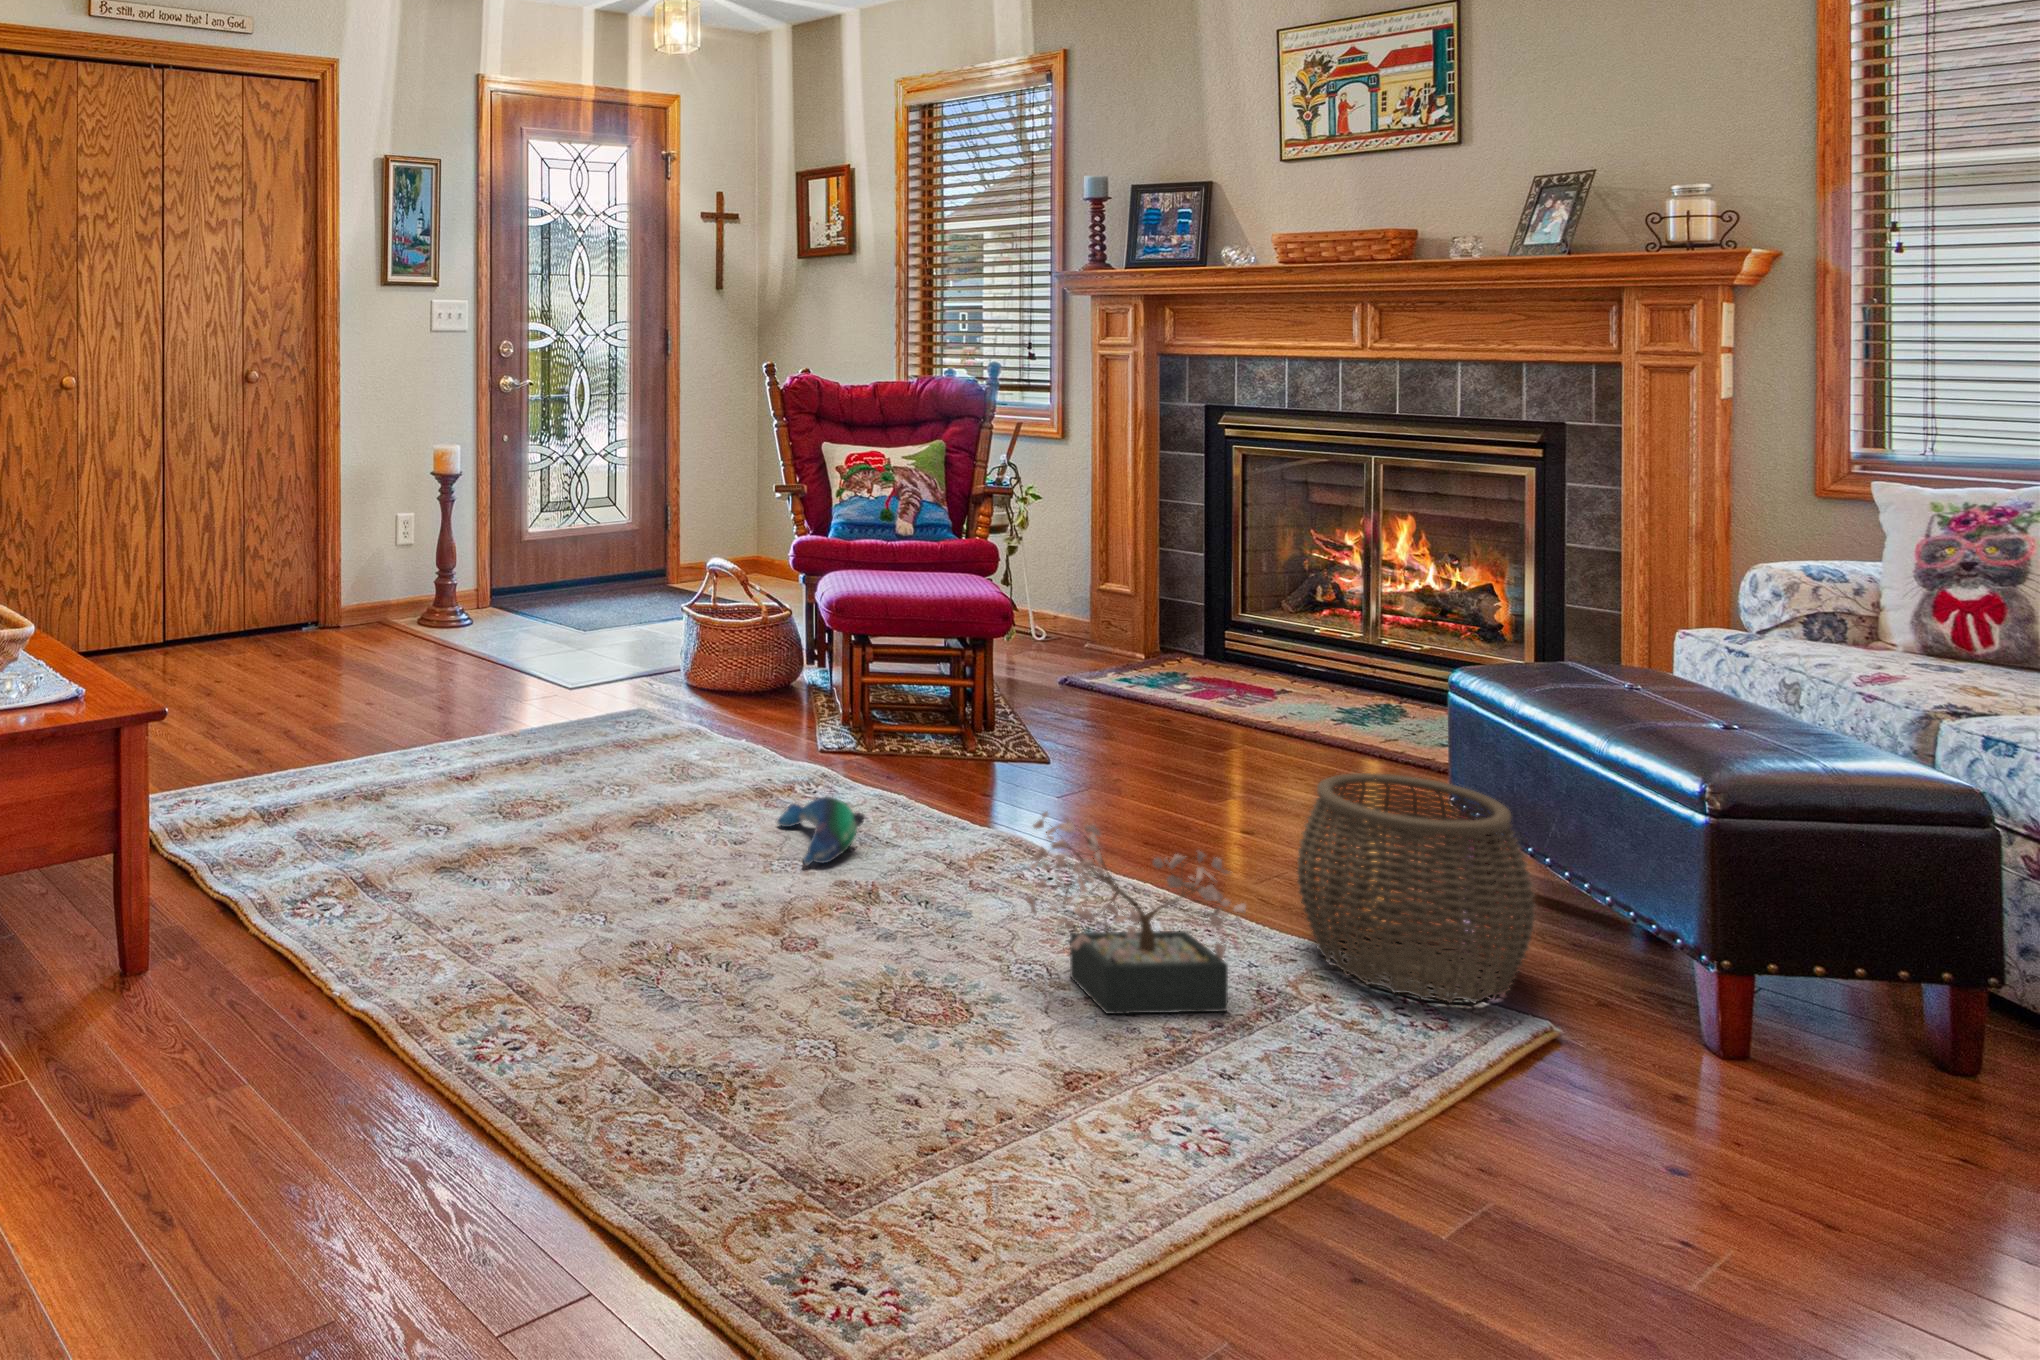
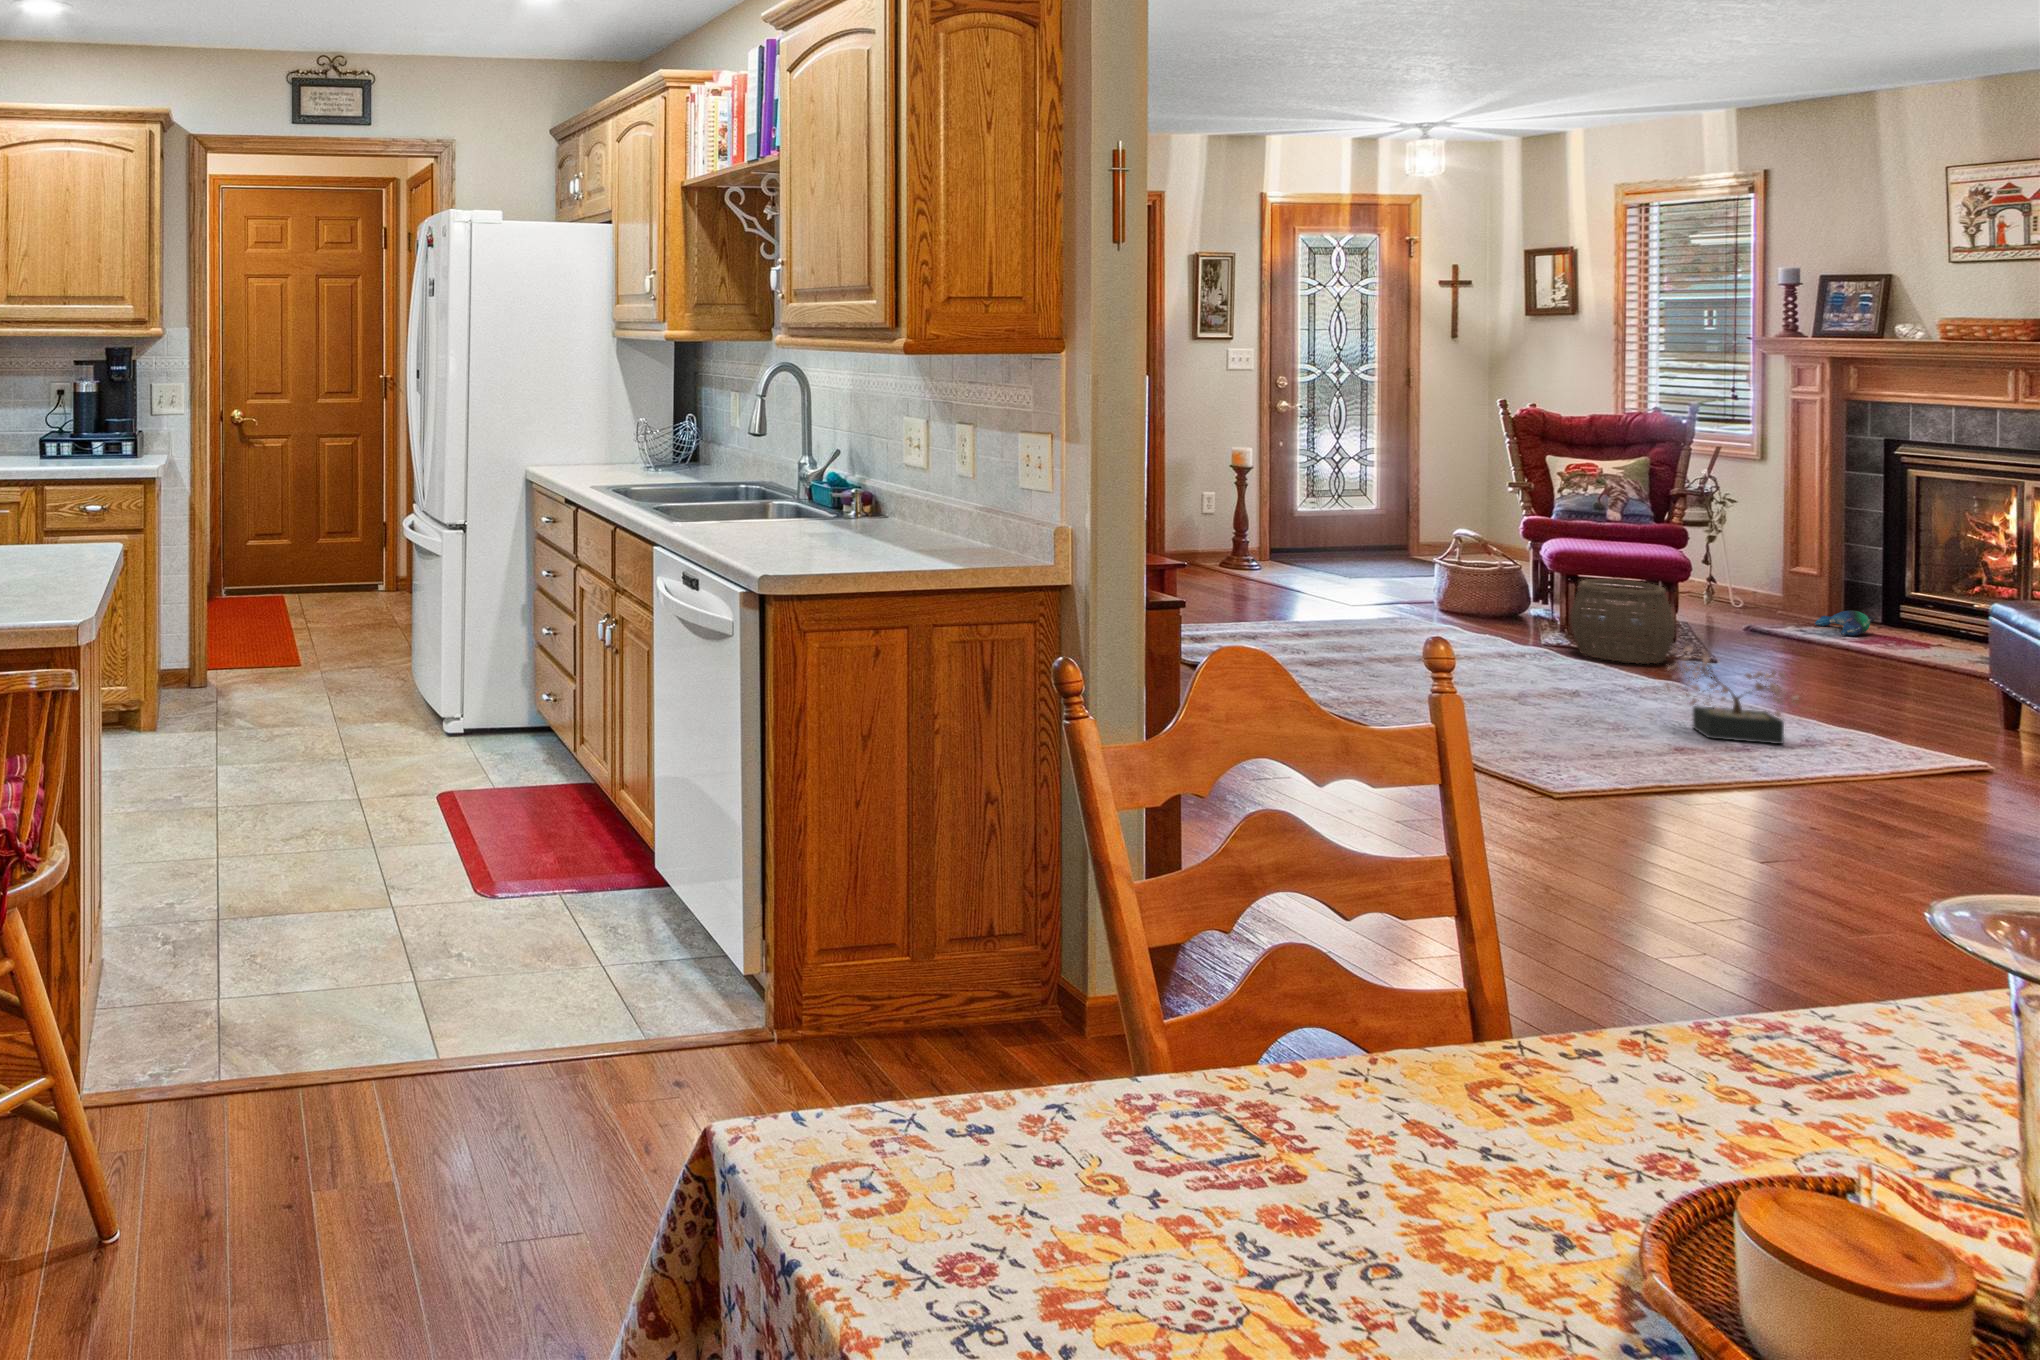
woven basket: present [1297,773,1535,1003] -> present [1571,579,1675,664]
plush toy: present [778,797,864,865] -> present [1815,610,1875,636]

